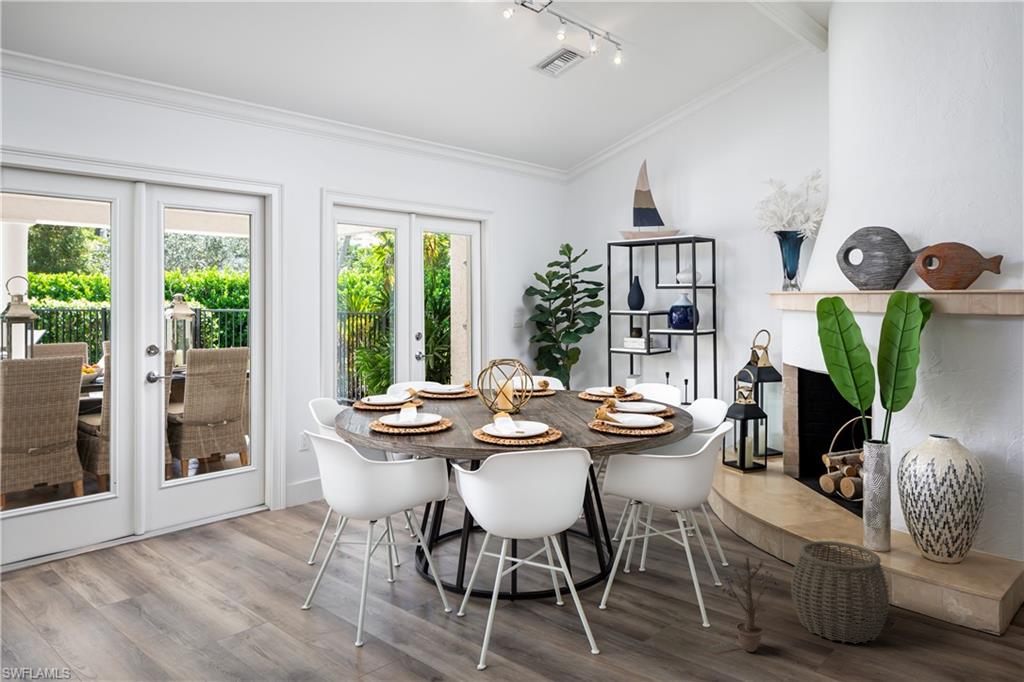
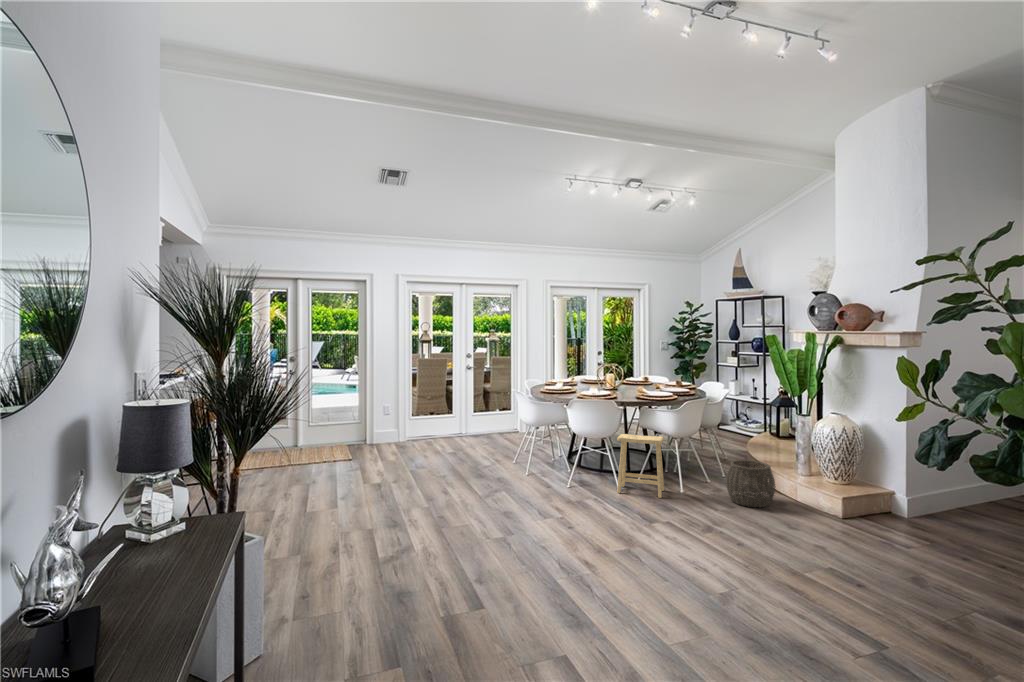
footstool: none [584,516,692,662] -> present [617,434,664,498]
decorative plant: present [710,557,778,652] -> none [671,456,707,501]

